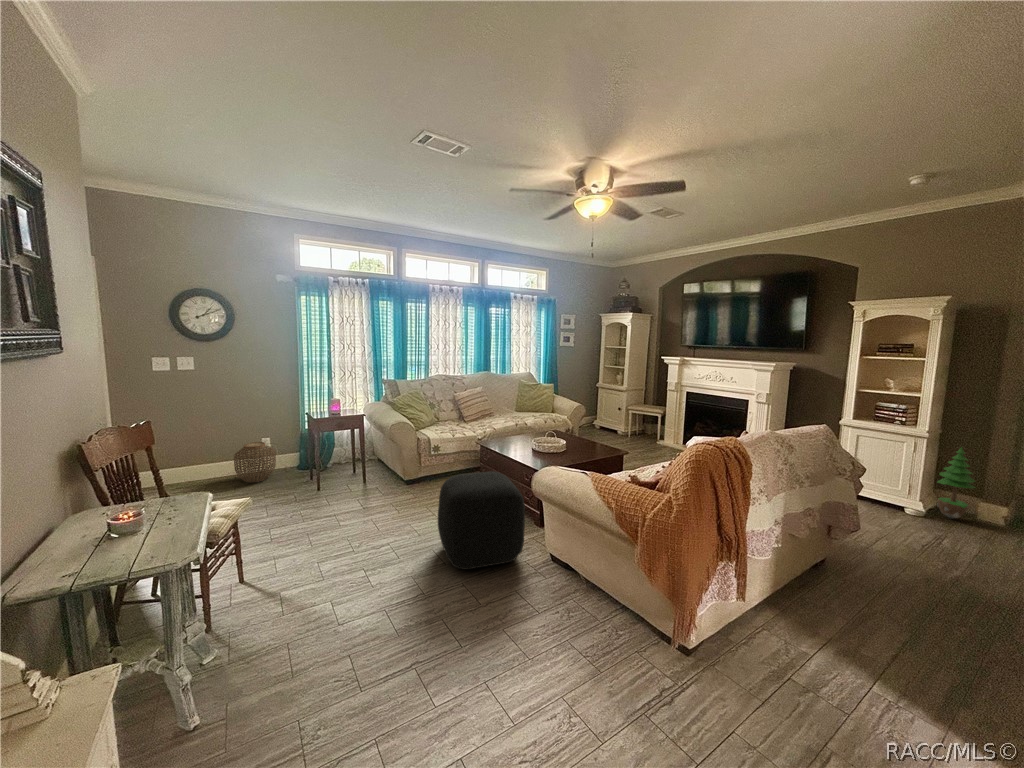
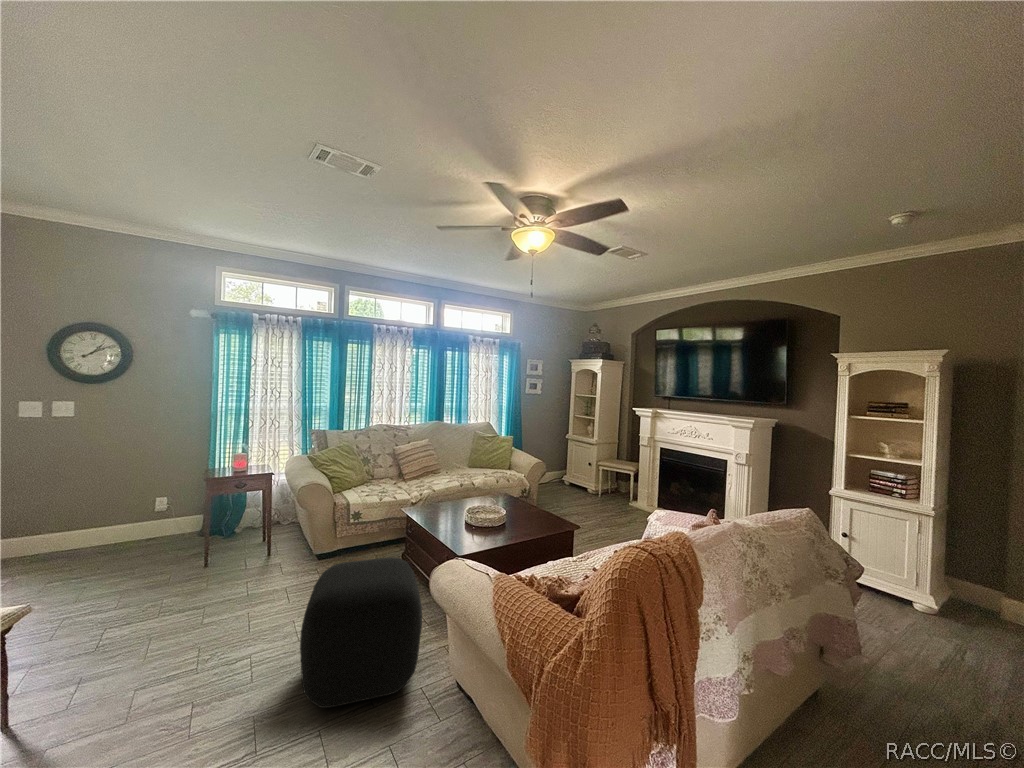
woven basket: present [234,442,276,482] -> none [108,502,167,553]
potted tree: present [937,447,975,518] -> none [951,528,1001,620]

